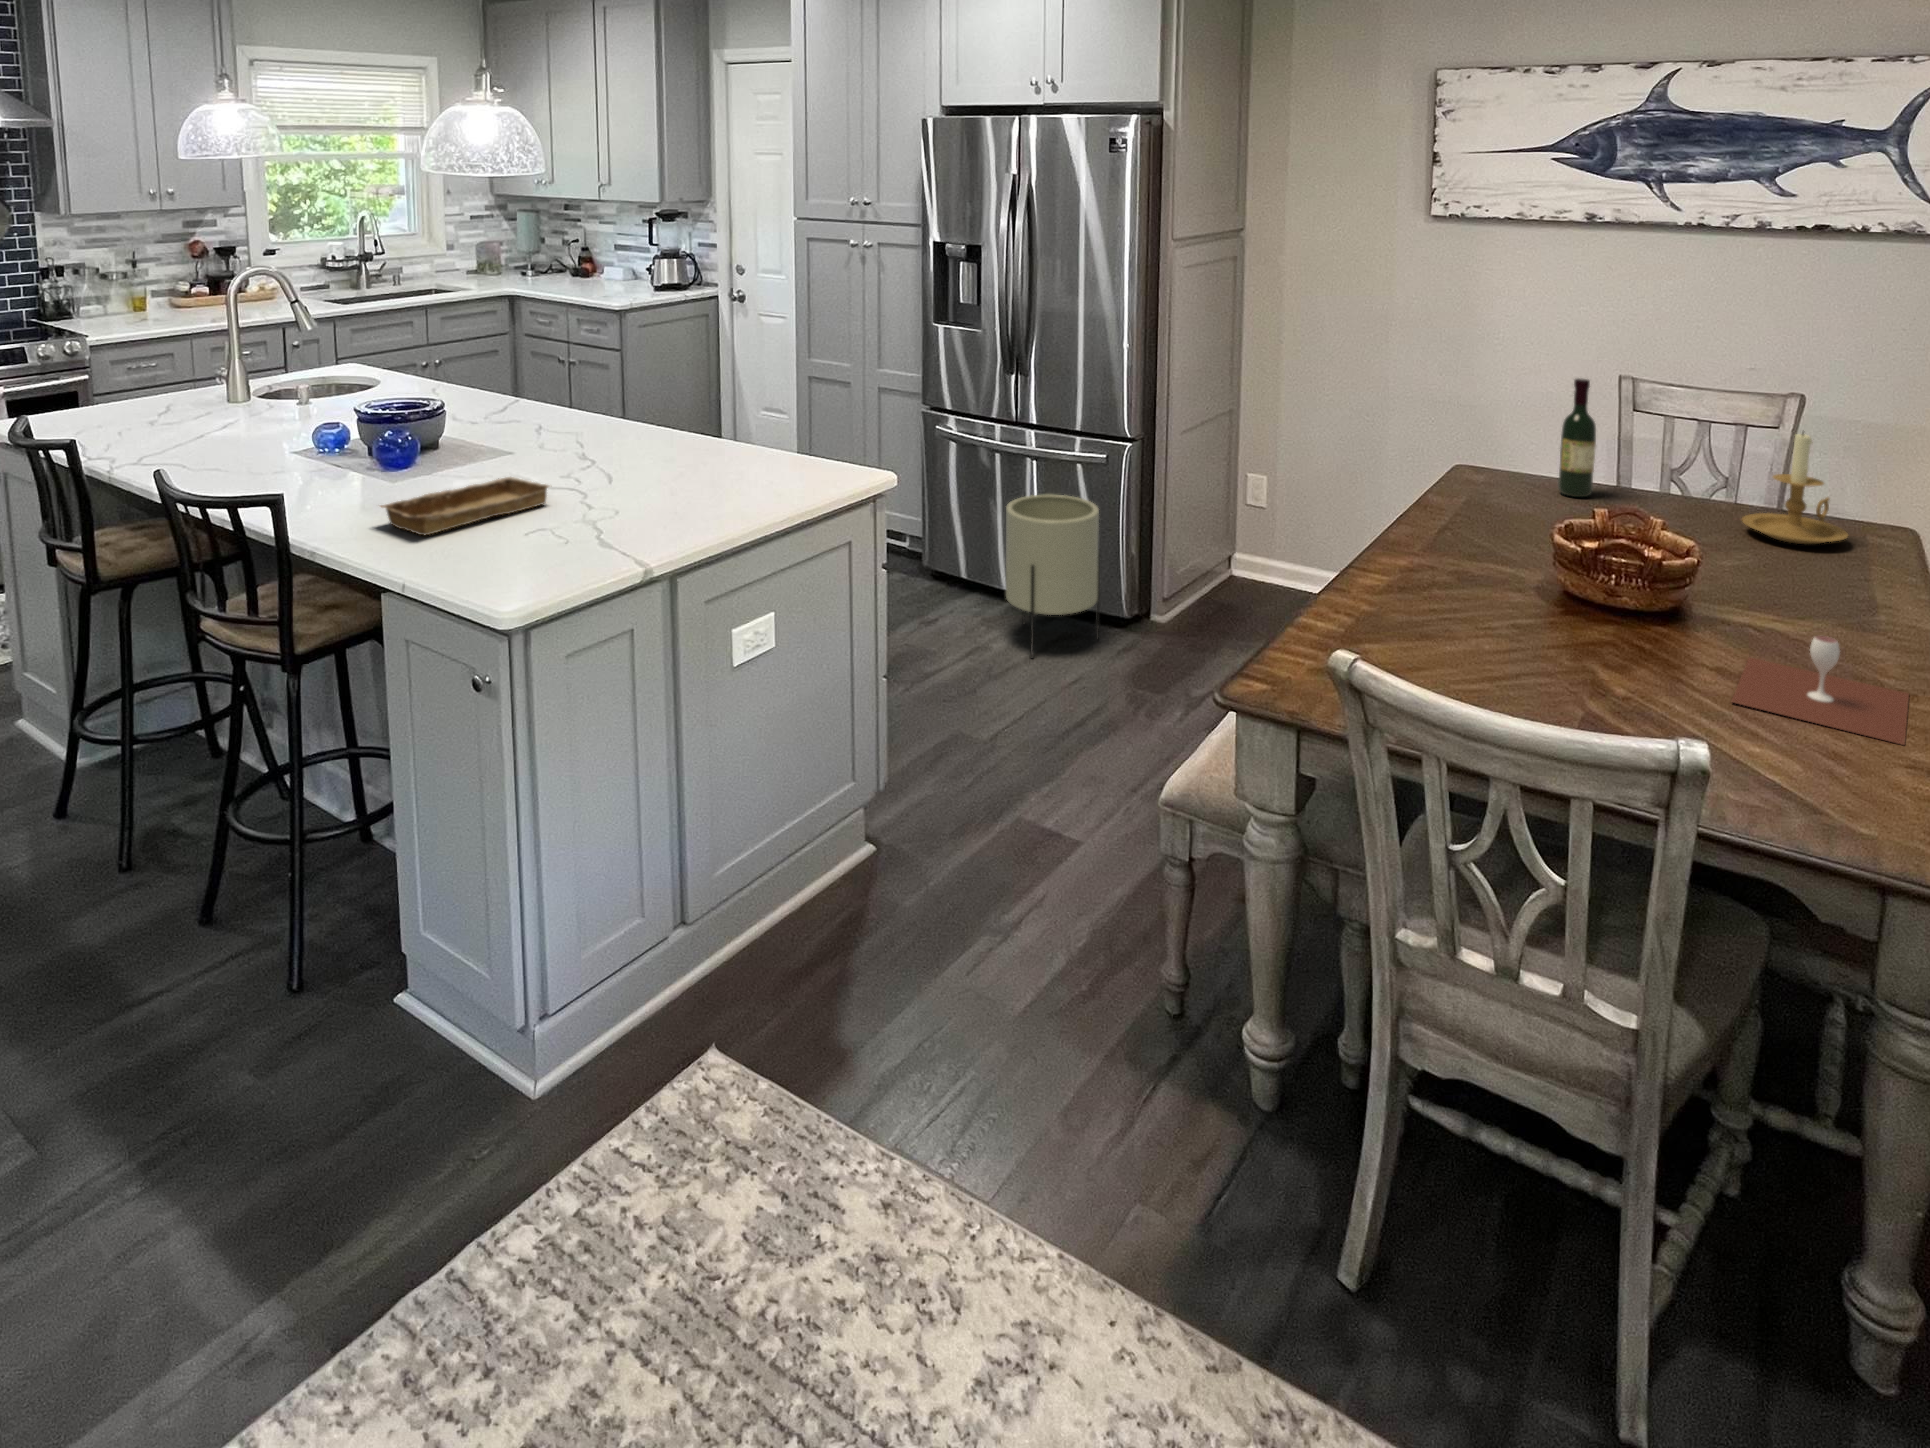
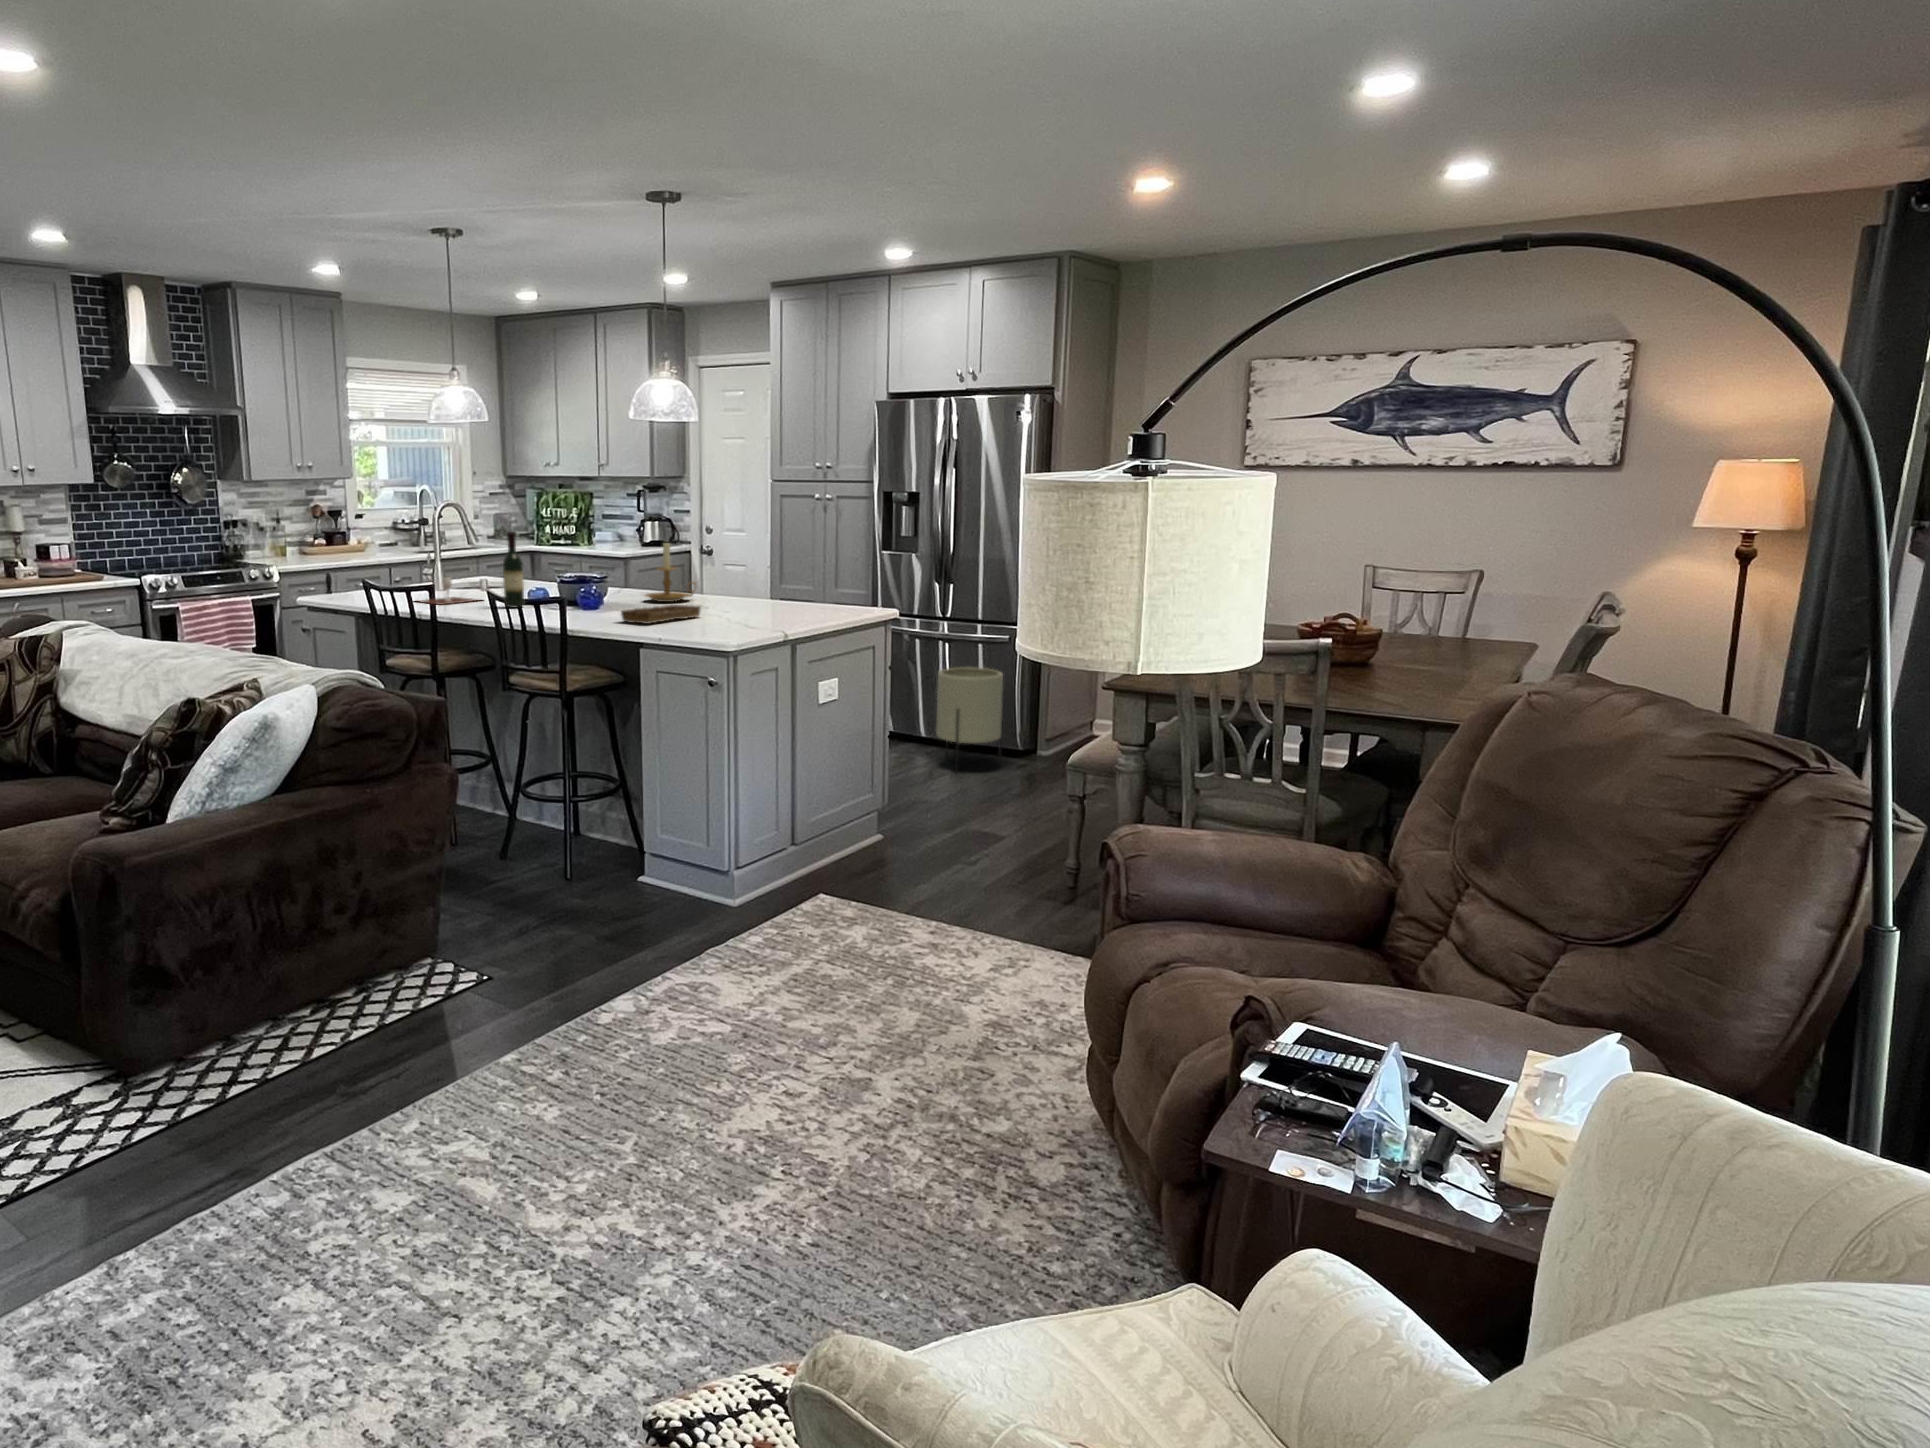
wine bottle: present [1558,378,1596,497] -> present [503,532,524,608]
candle holder: present [1742,432,1848,545] -> present [645,543,696,602]
wine glass: present [1732,636,1909,745] -> present [417,577,477,605]

